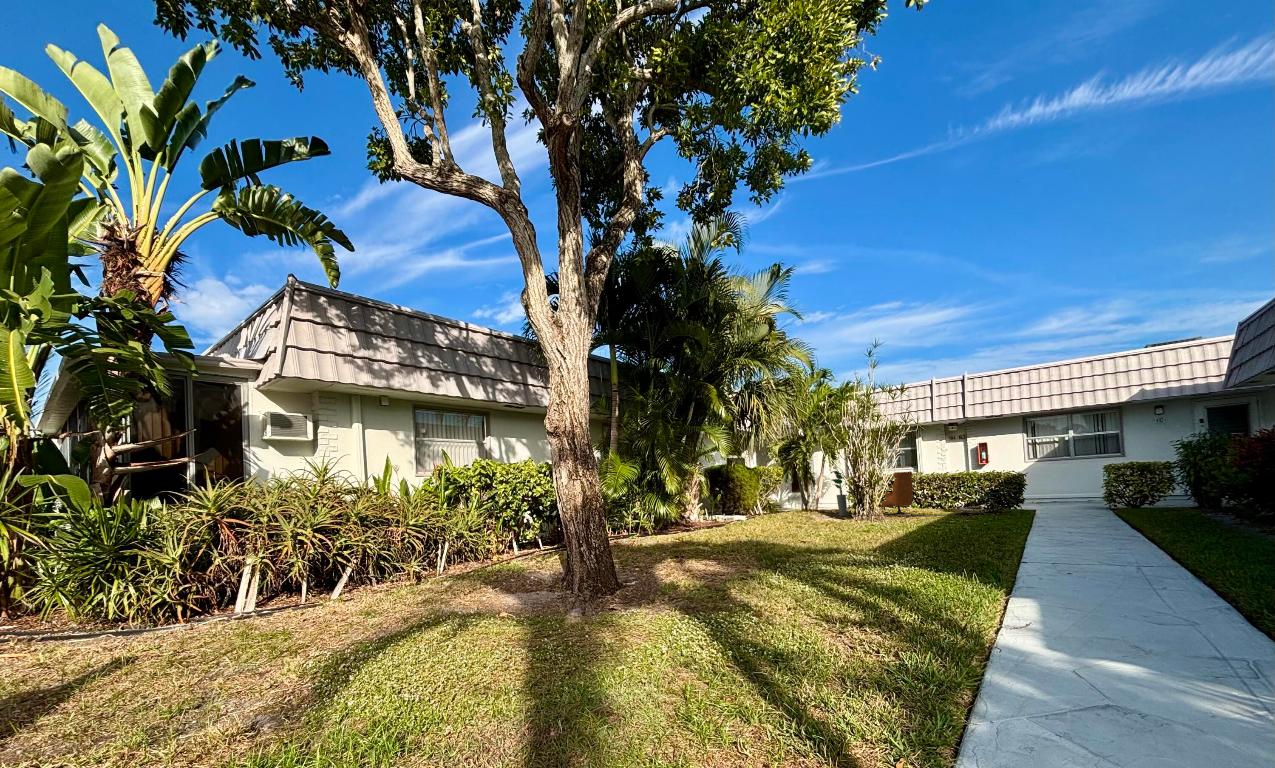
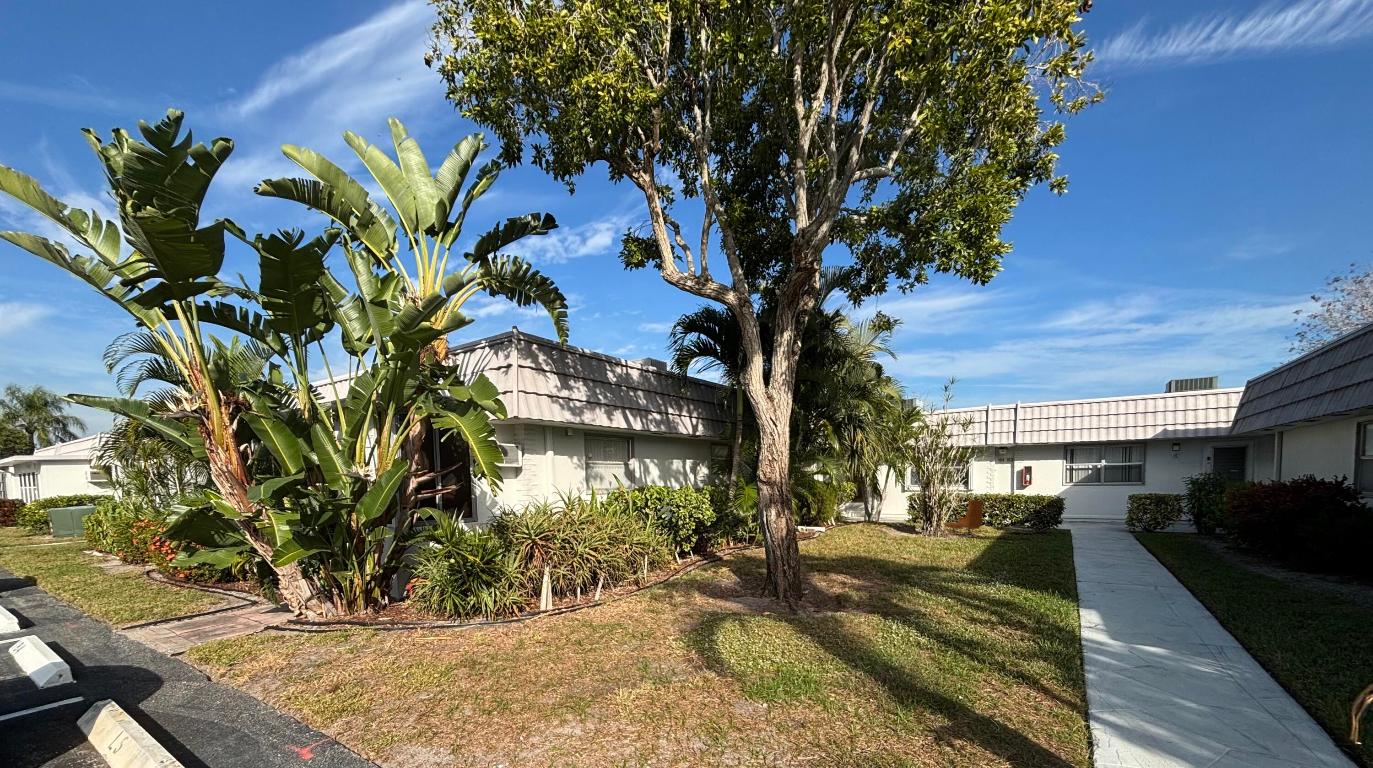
potted plant: present [831,471,847,516] -> none [908,493,927,534]

